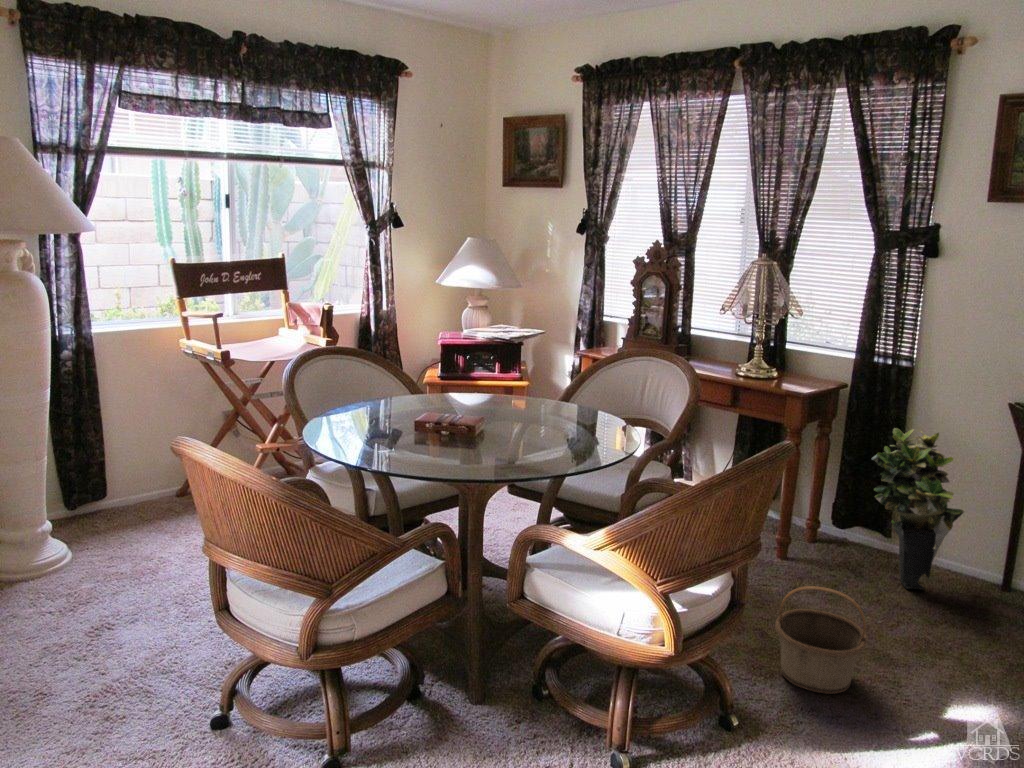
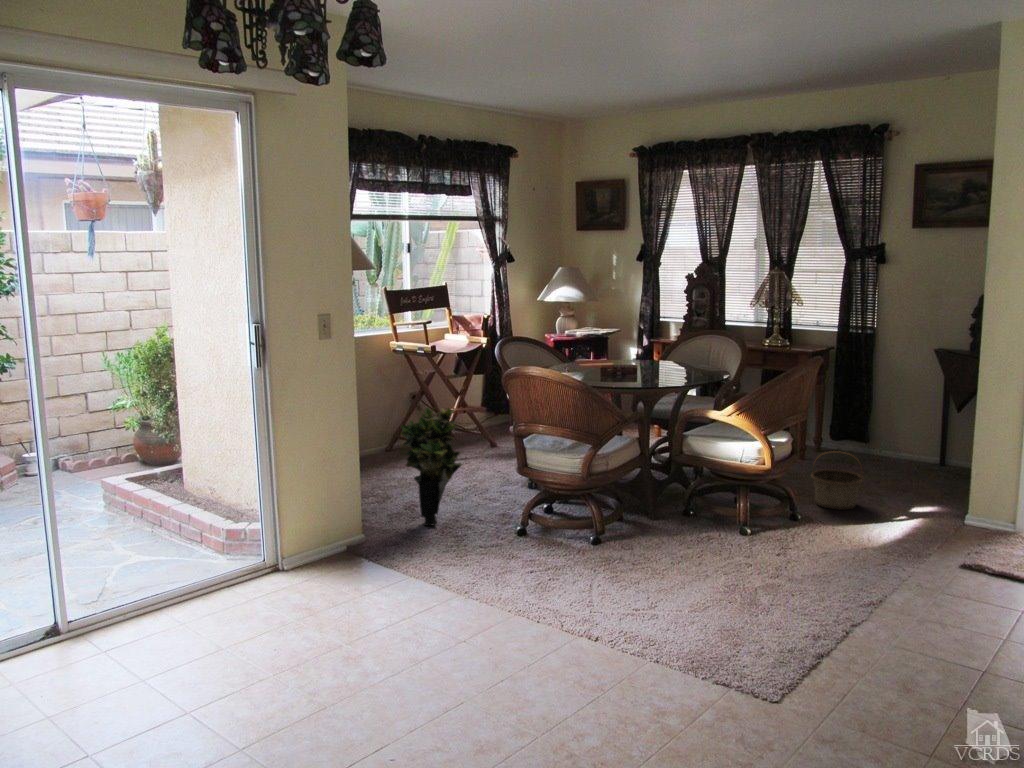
potted plant: present [872,428,964,590] -> present [401,408,462,526]

